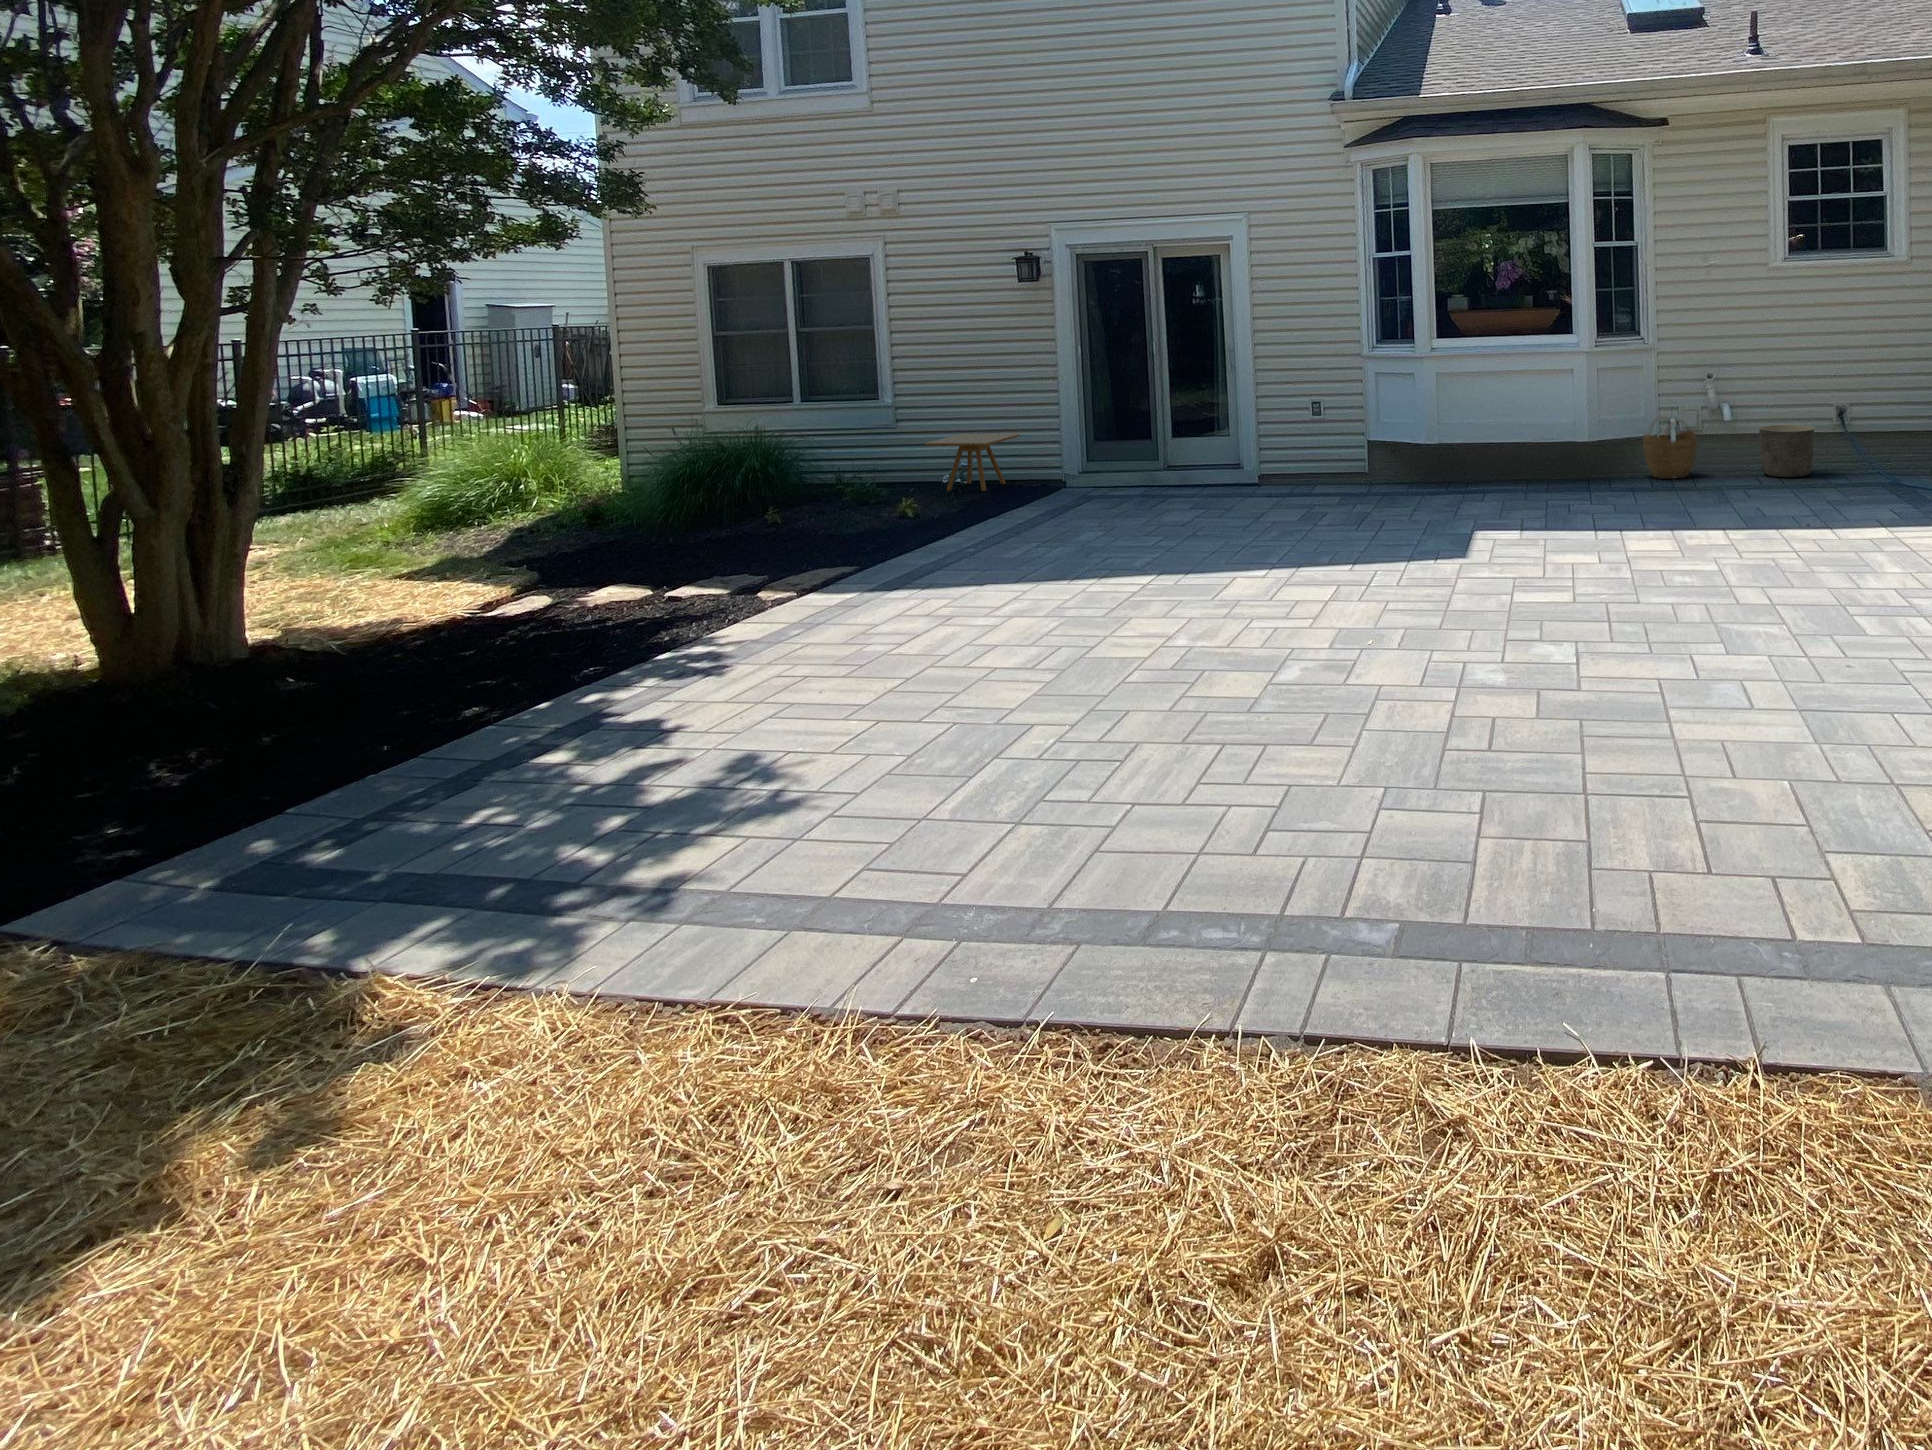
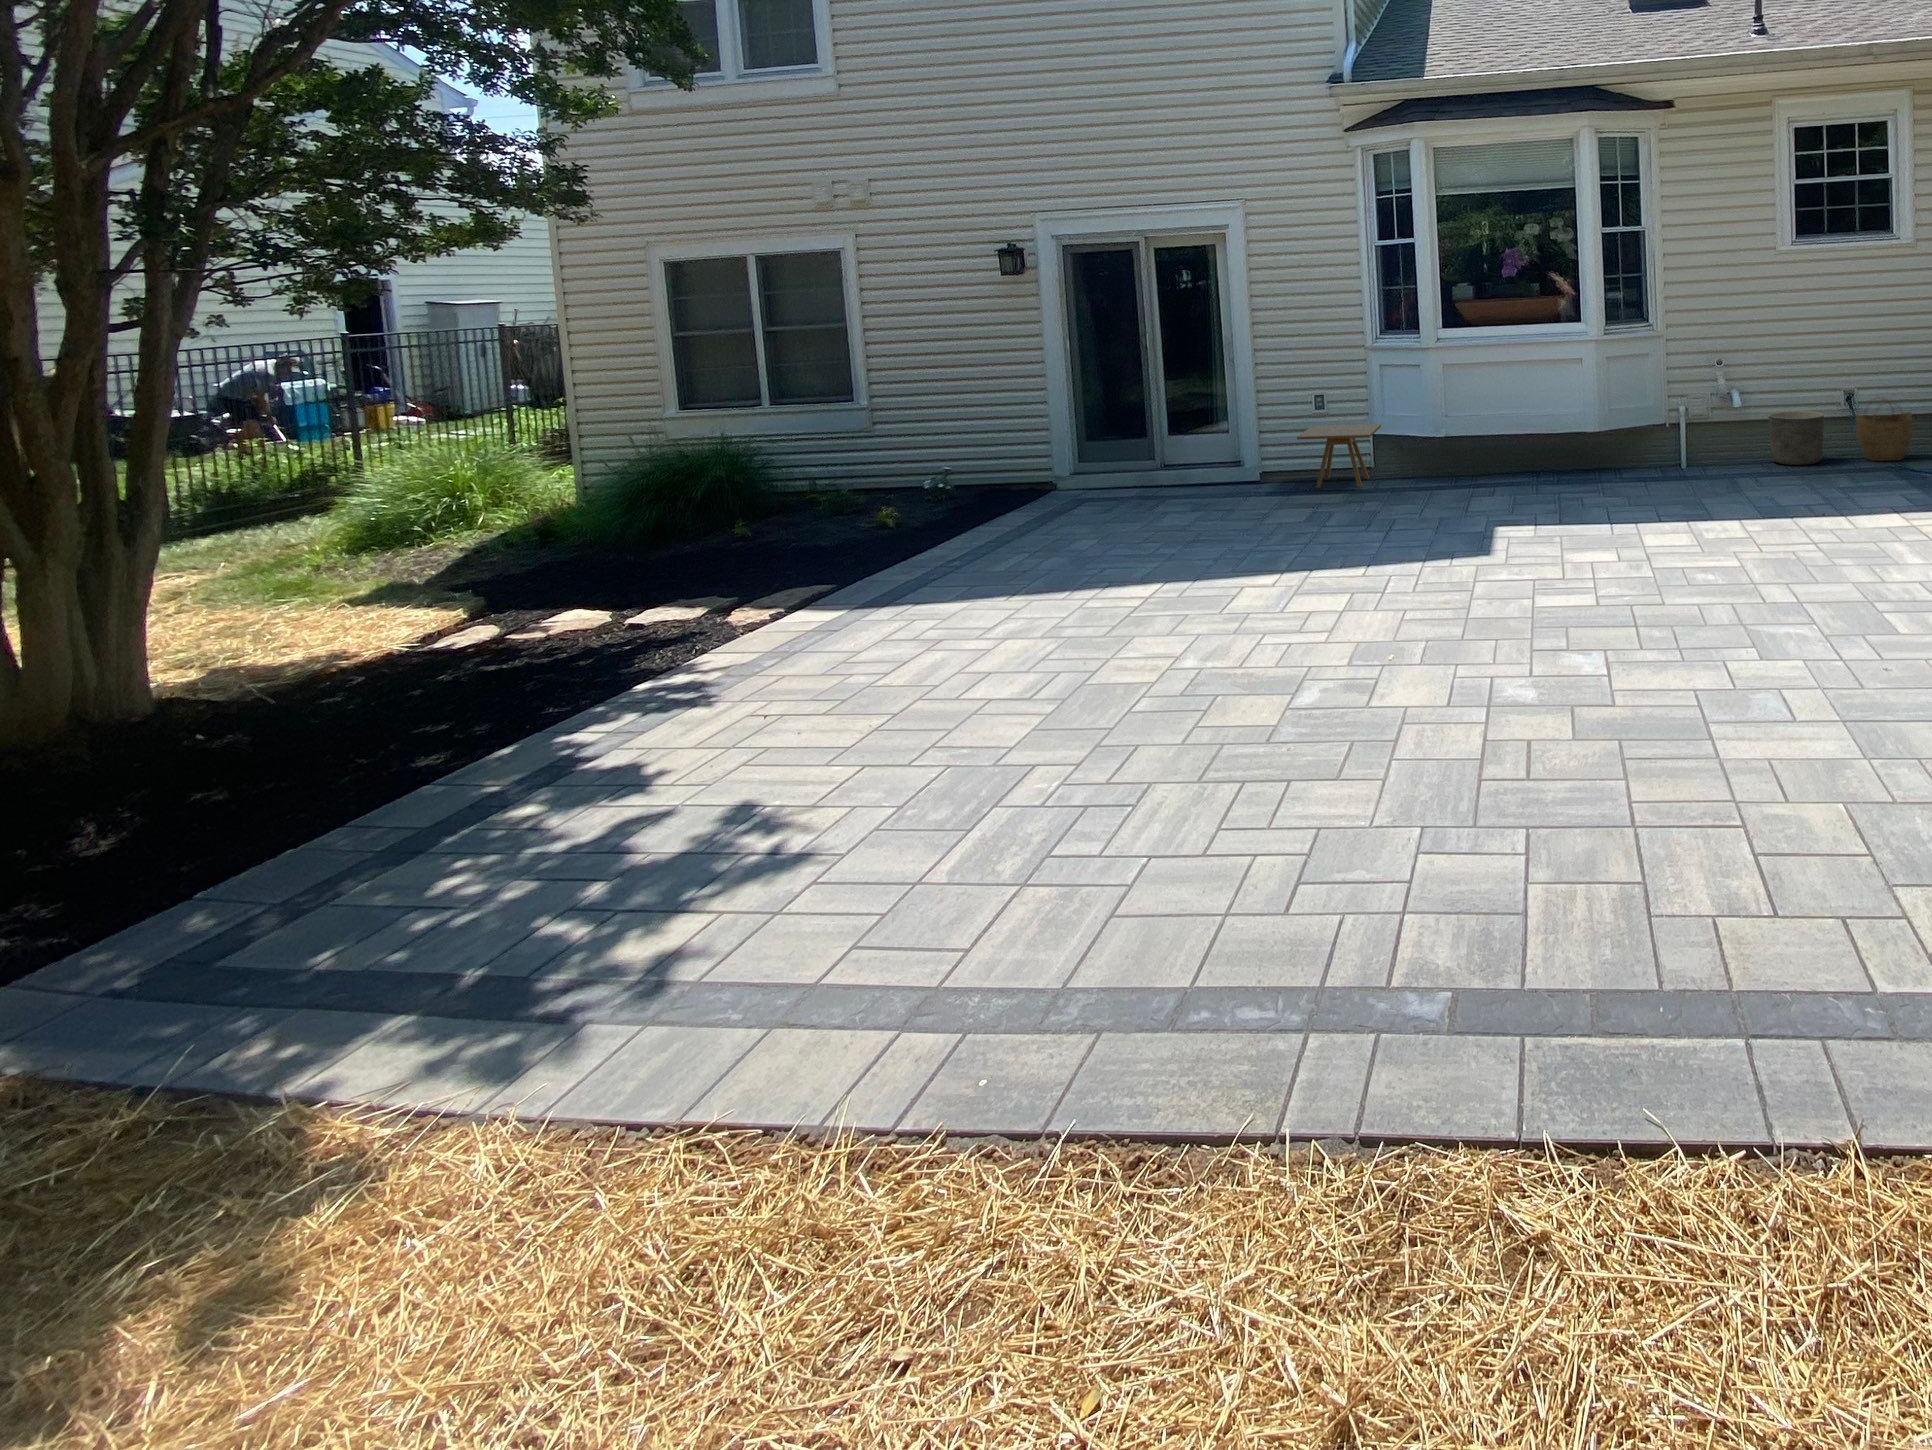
woven basket: present [1643,420,1697,479] -> present [1855,401,1913,461]
side table: present [926,434,1020,491] -> present [1297,424,1381,488]

